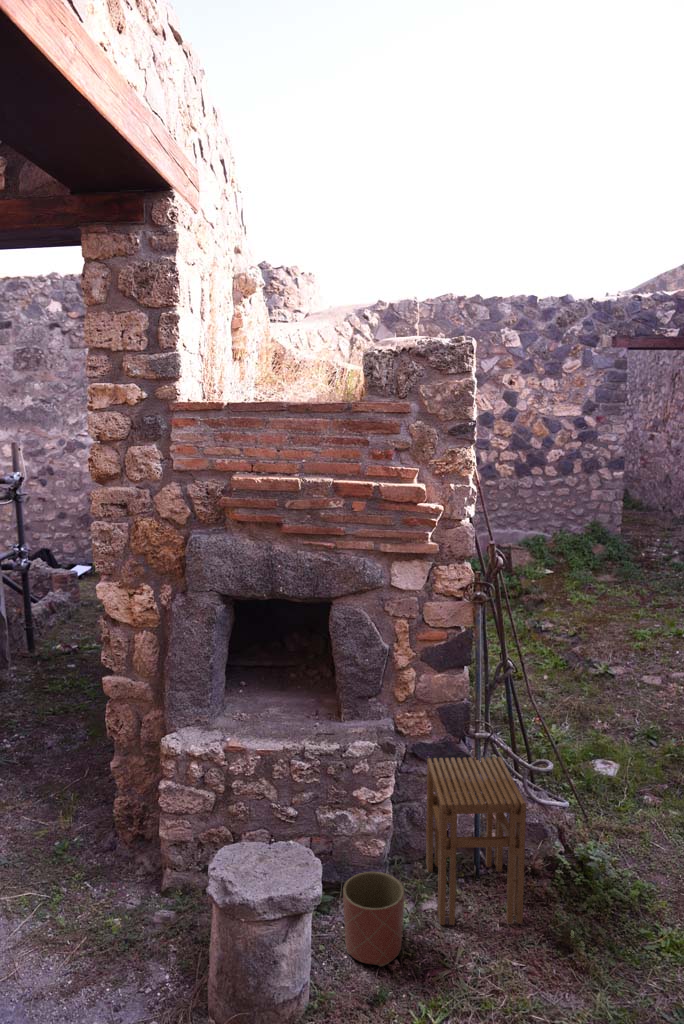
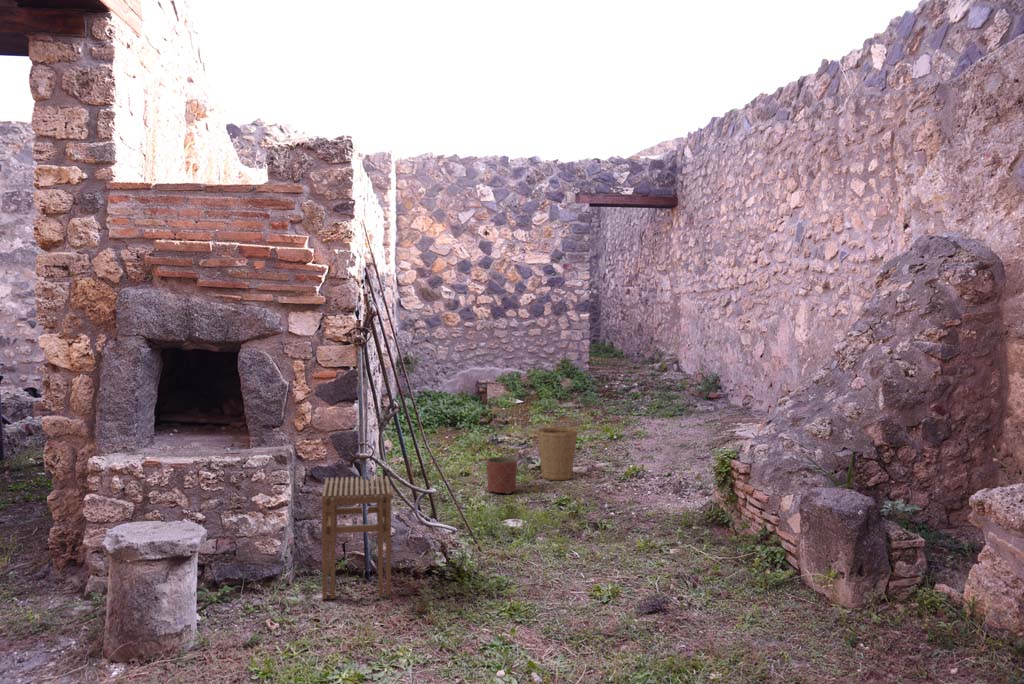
basket: none [617,630,668,705] -> present [537,420,578,480]
planter: present [343,872,404,967] -> present [487,457,517,494]

